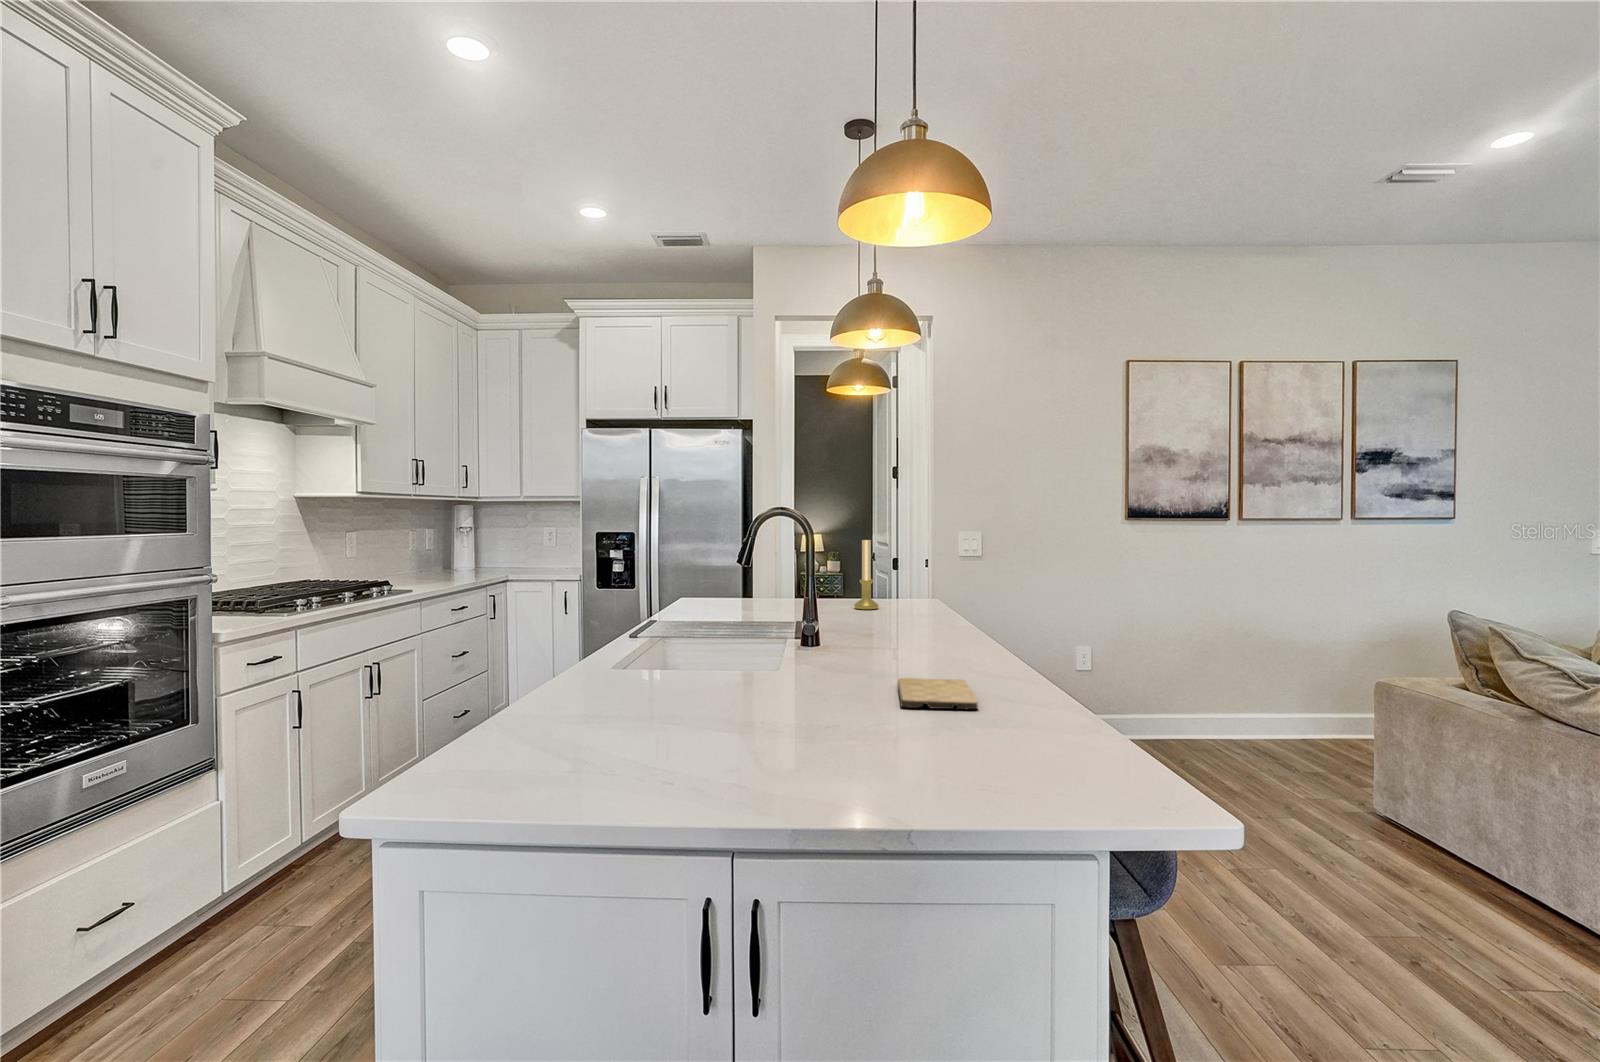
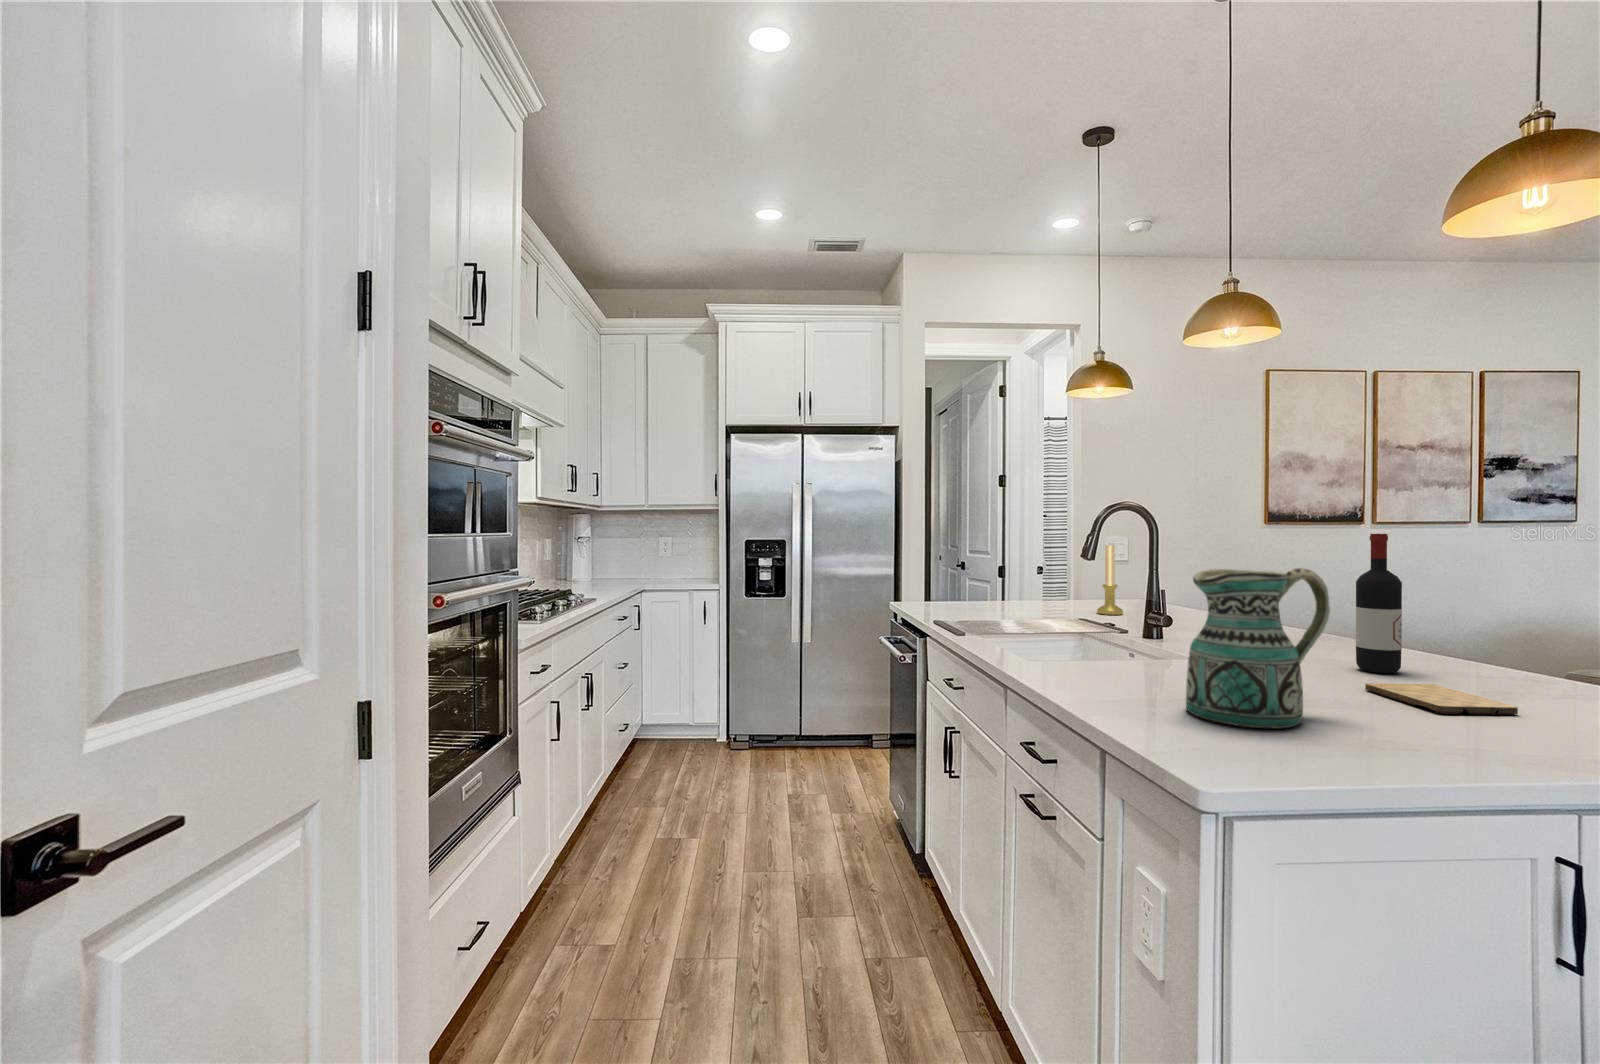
wine bottle: none [948,530,985,669] -> present [1356,534,1402,673]
ceramic pitcher: none [658,564,792,719] -> present [1186,568,1330,728]

